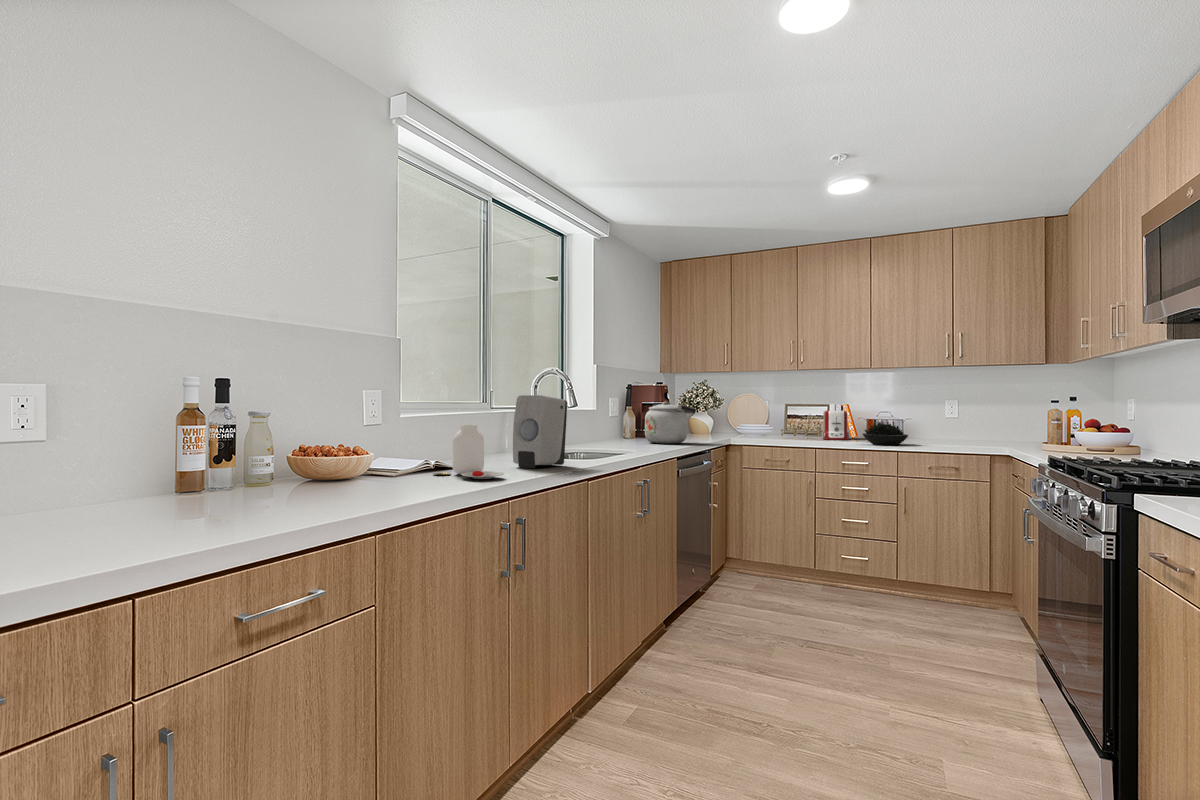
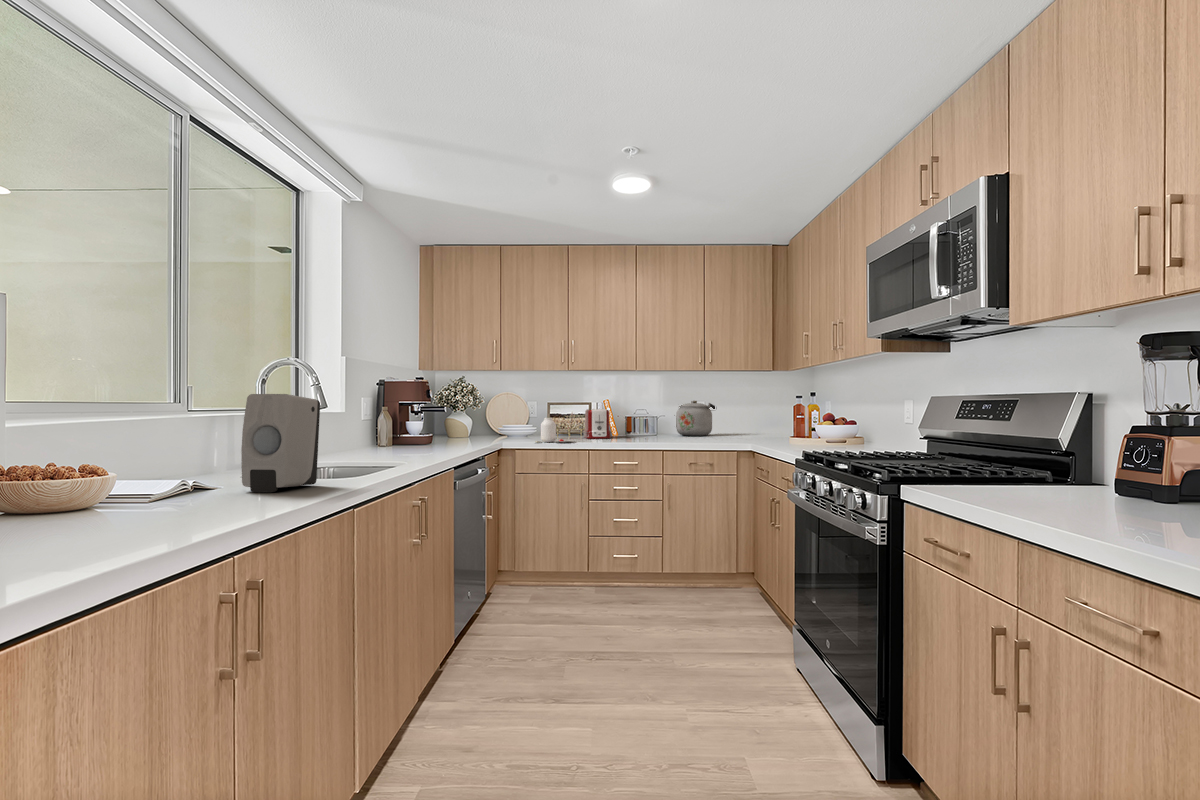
kettle: present [645,402,696,444] -> present [676,401,715,436]
succulent plant: present [863,423,908,445] -> none [628,420,669,443]
jar: present [433,425,504,479] -> present [537,418,574,443]

